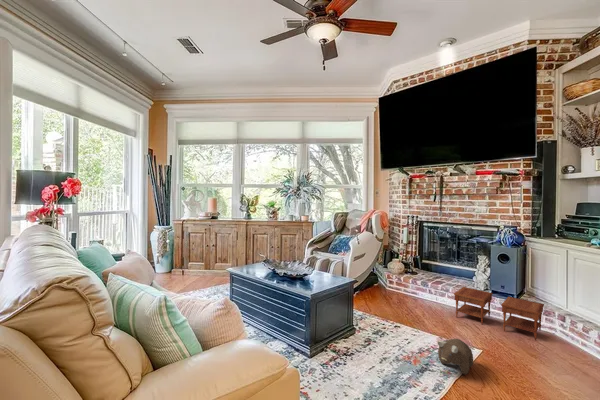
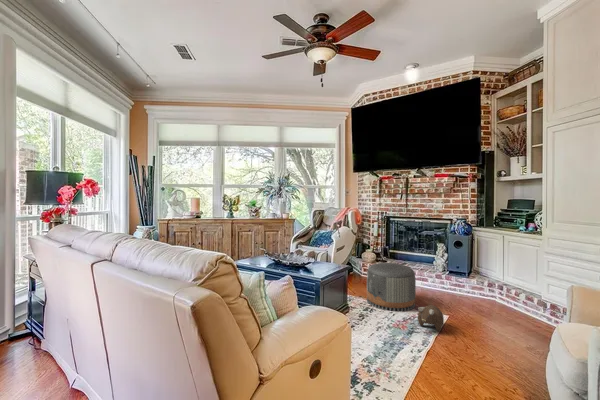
pouf: none [383,278,443,340] -> present [367,263,416,311]
side table: present [454,287,544,340] -> none [421,270,488,306]

